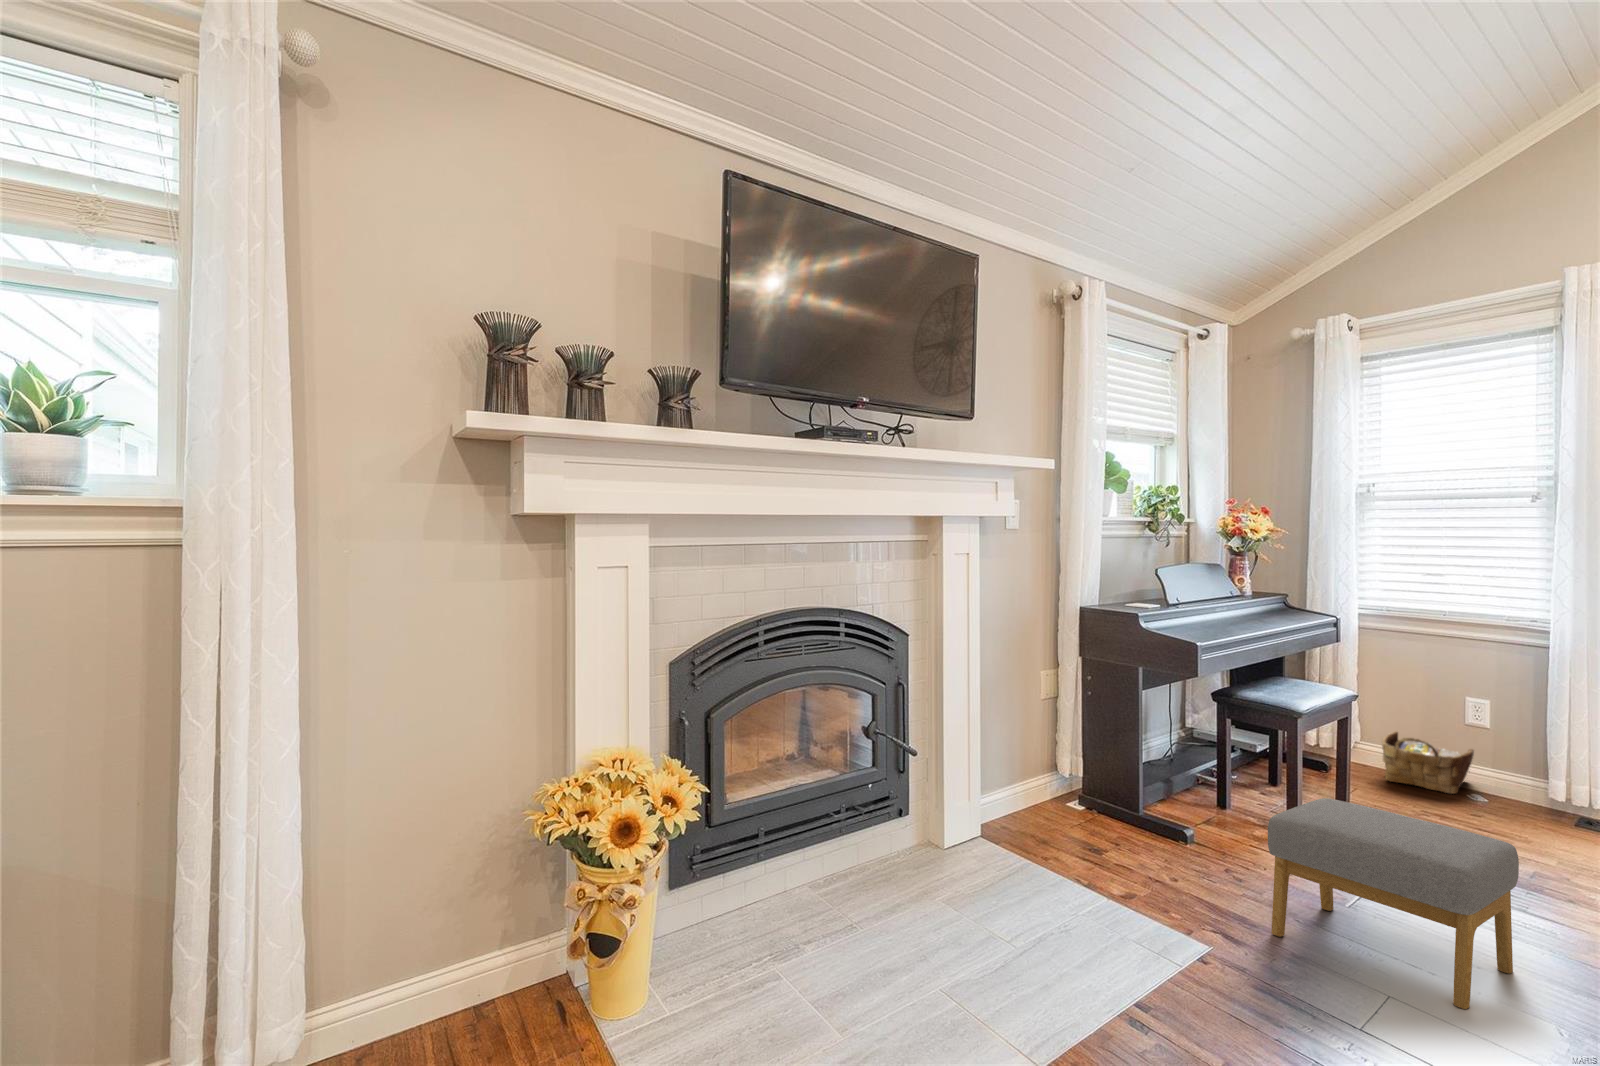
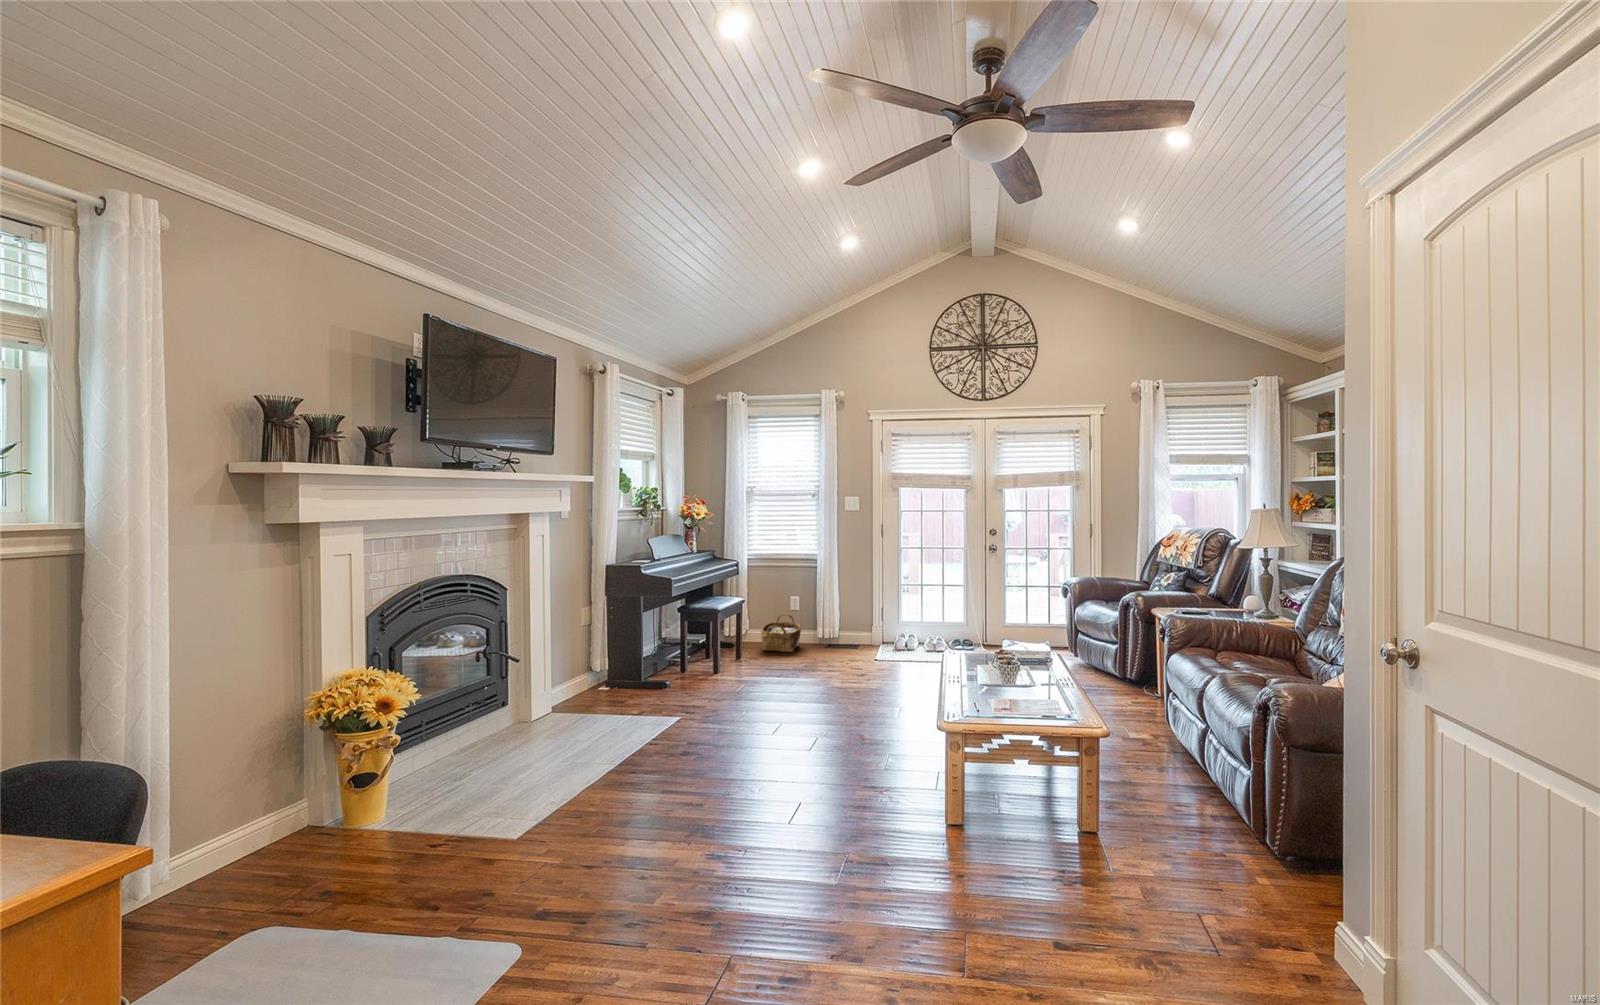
footstool: present [1268,798,1519,1009] -> none [710,653,806,729]

